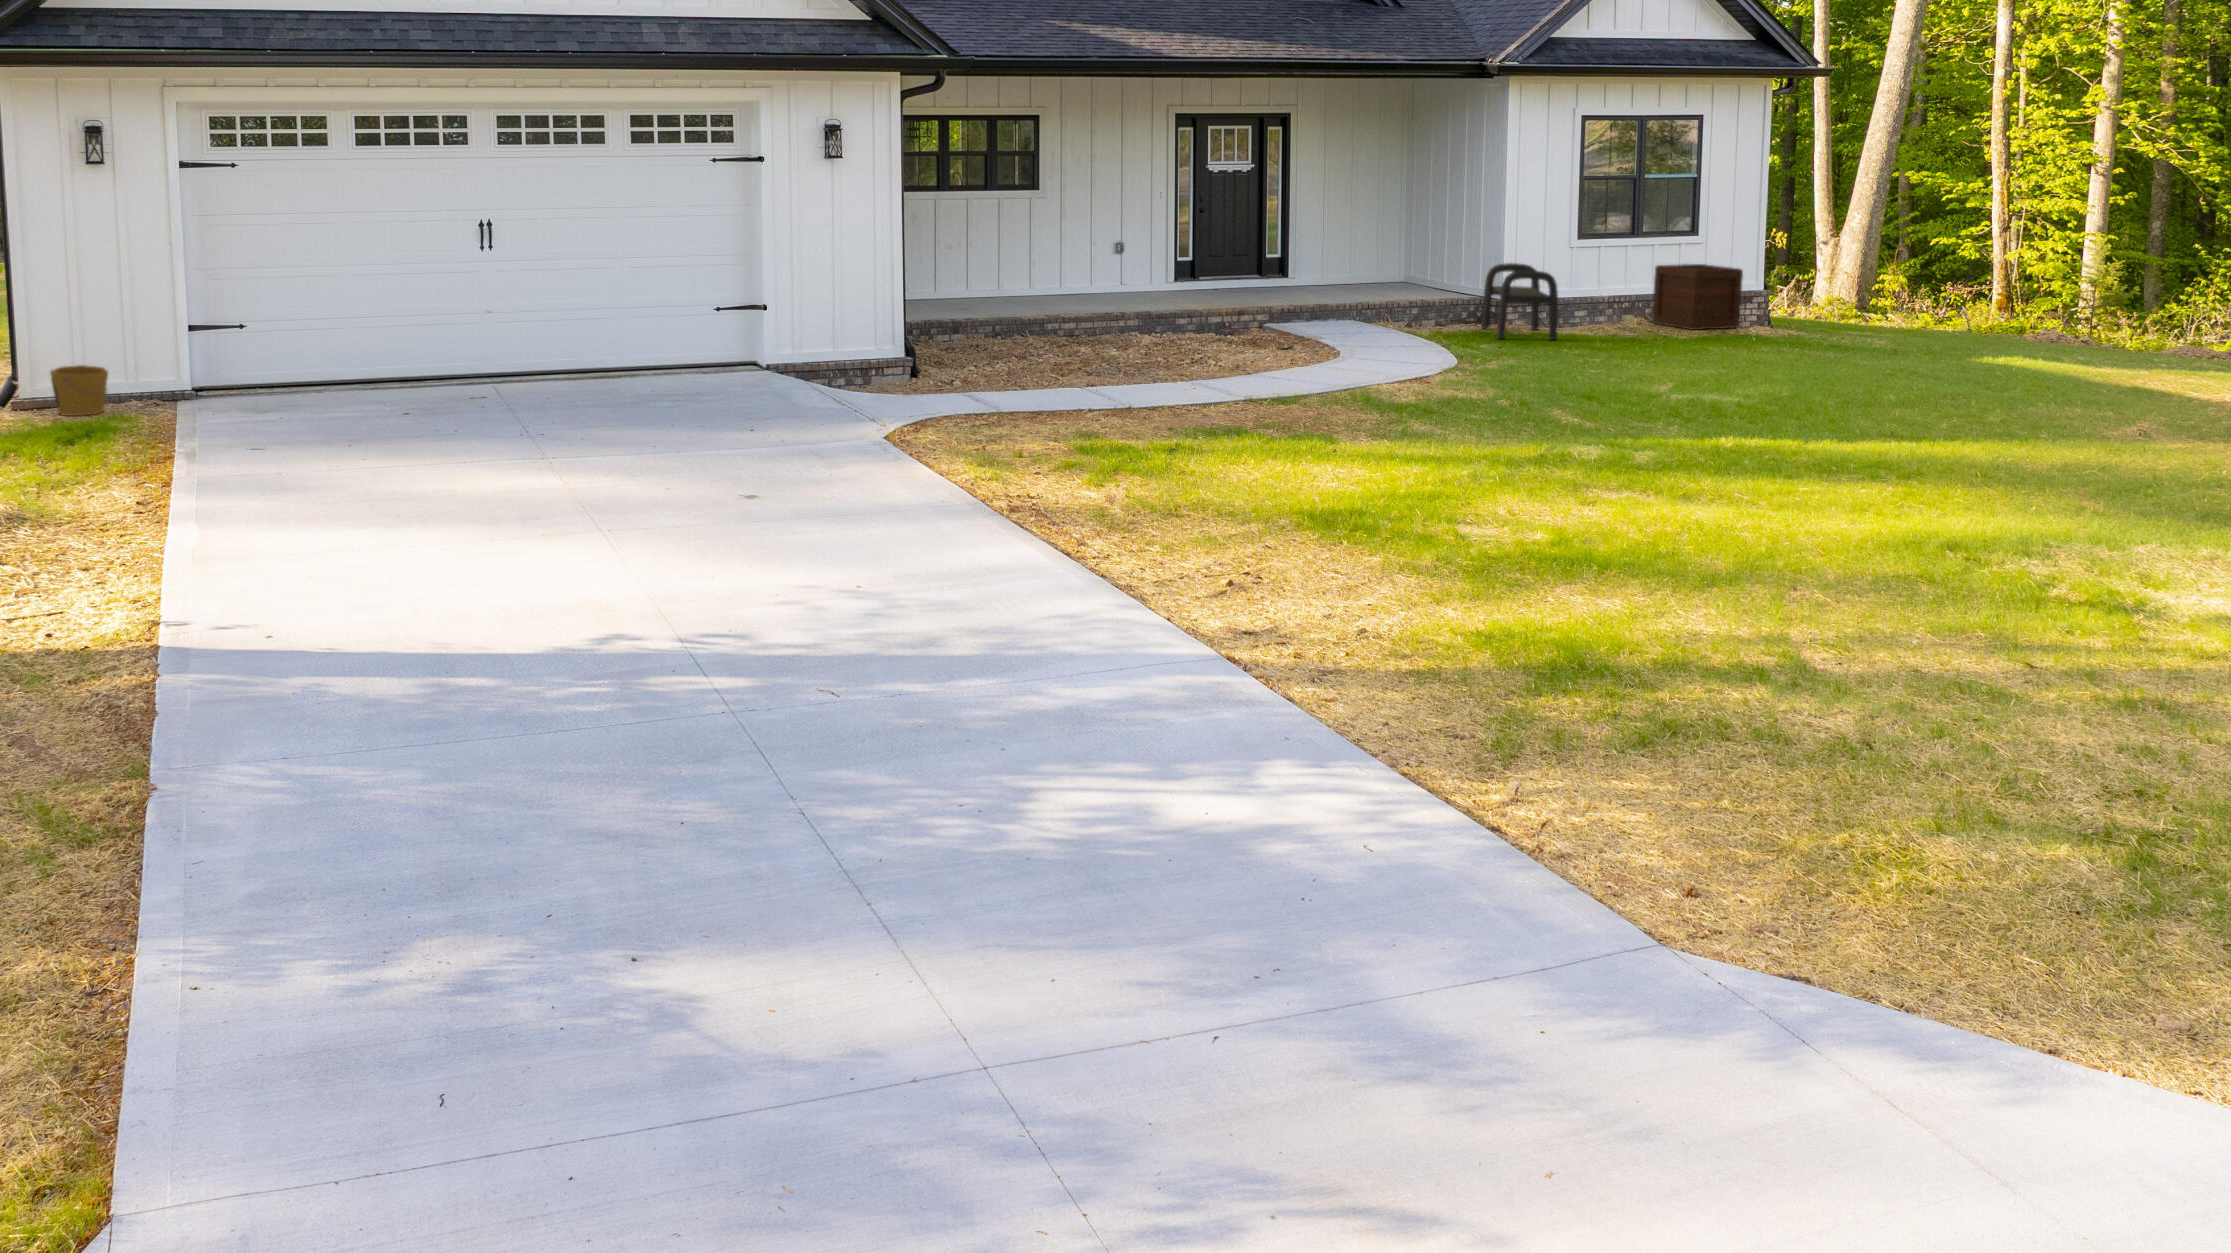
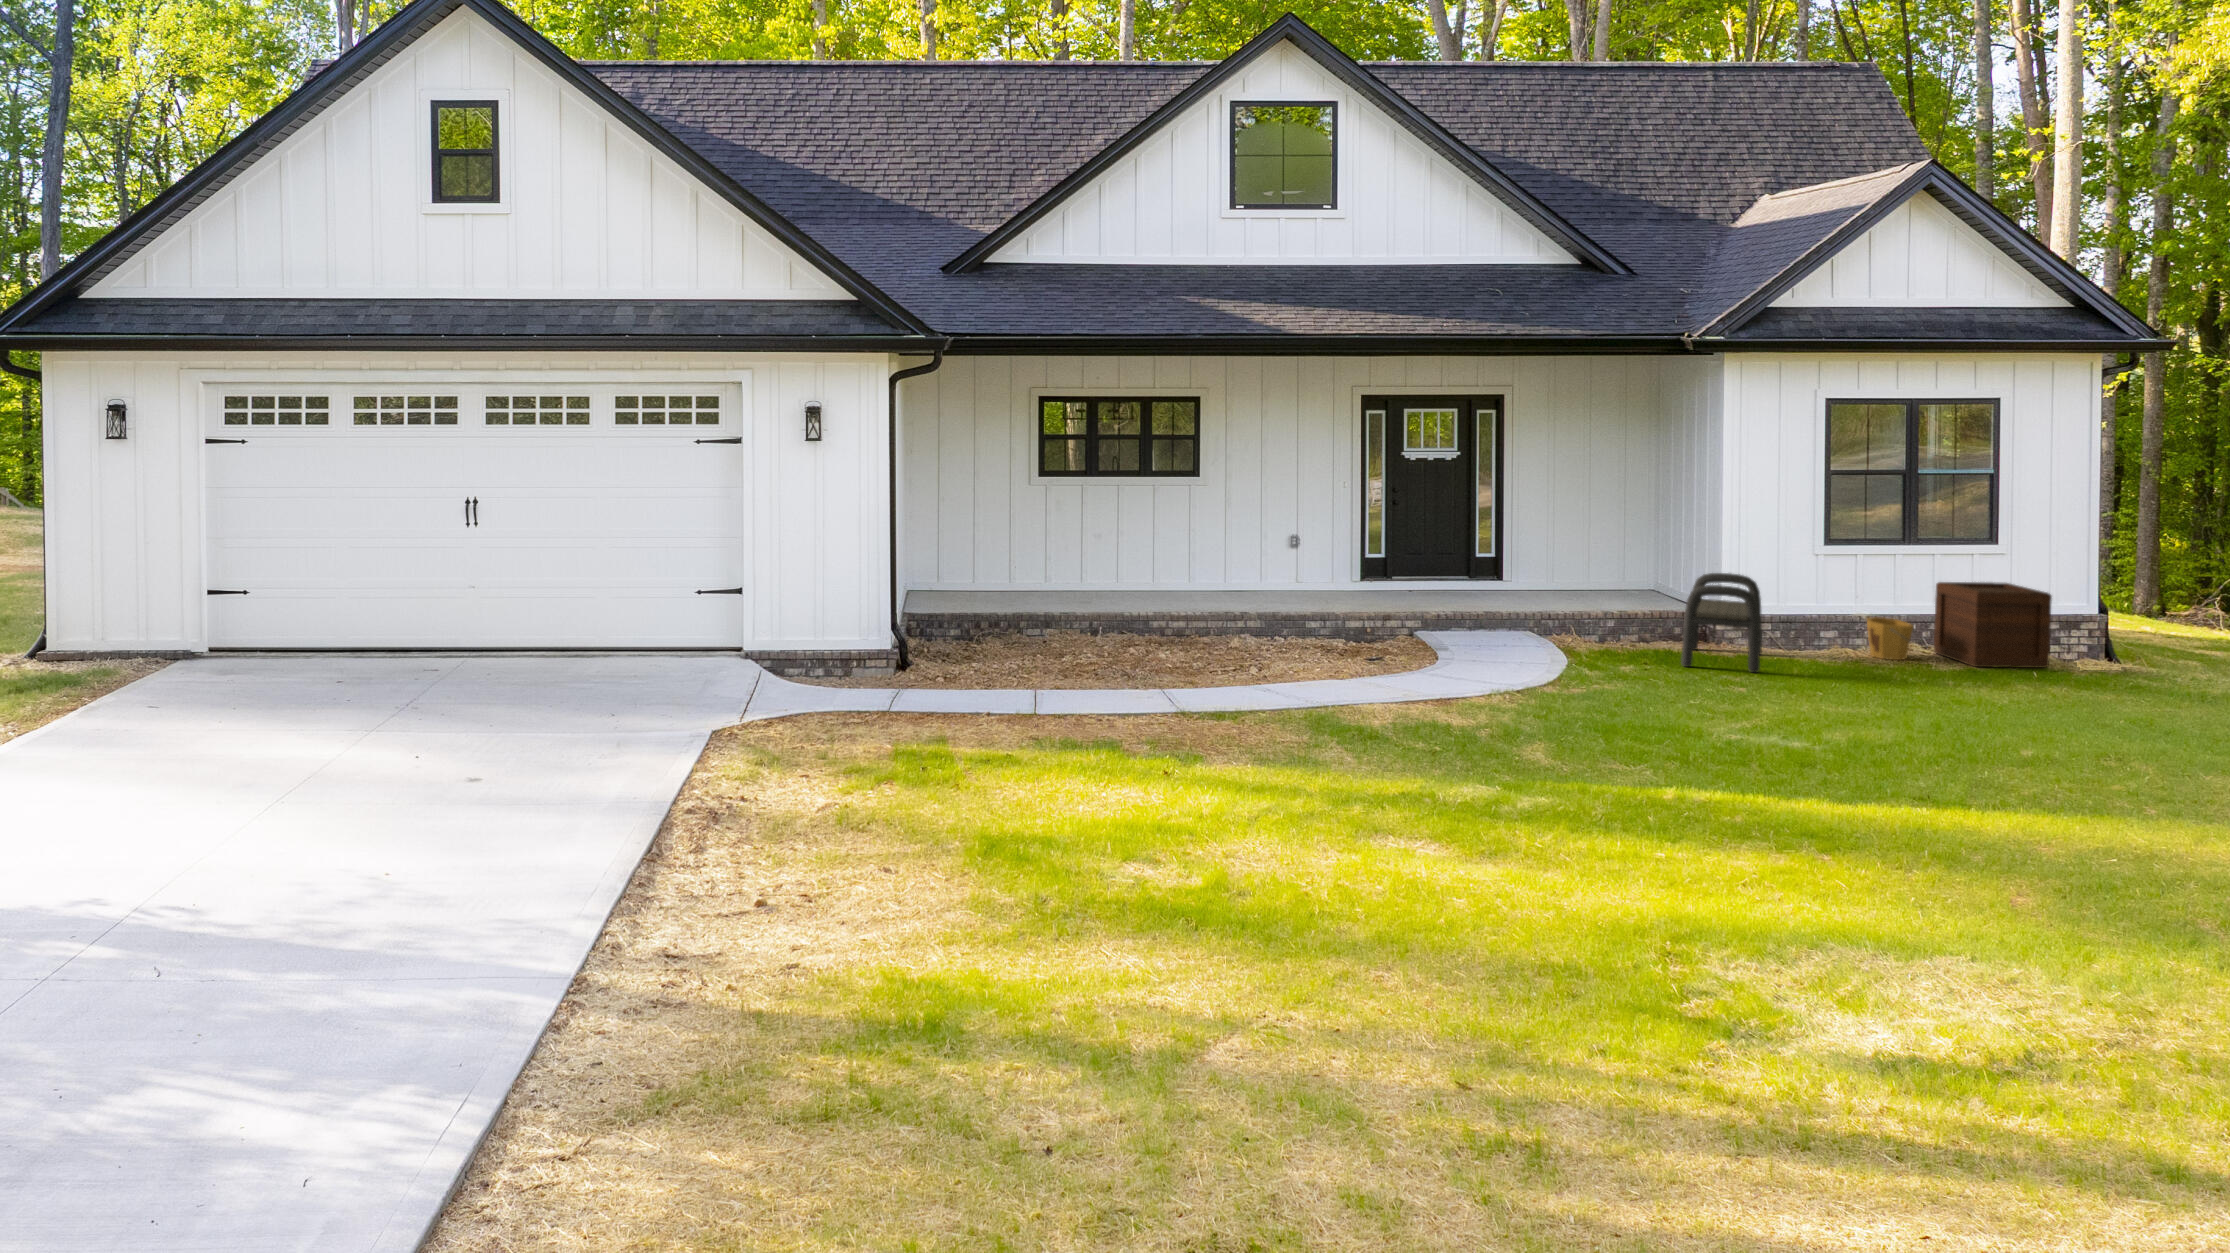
bucket: present [50,365,108,416] -> present [1867,617,1913,660]

